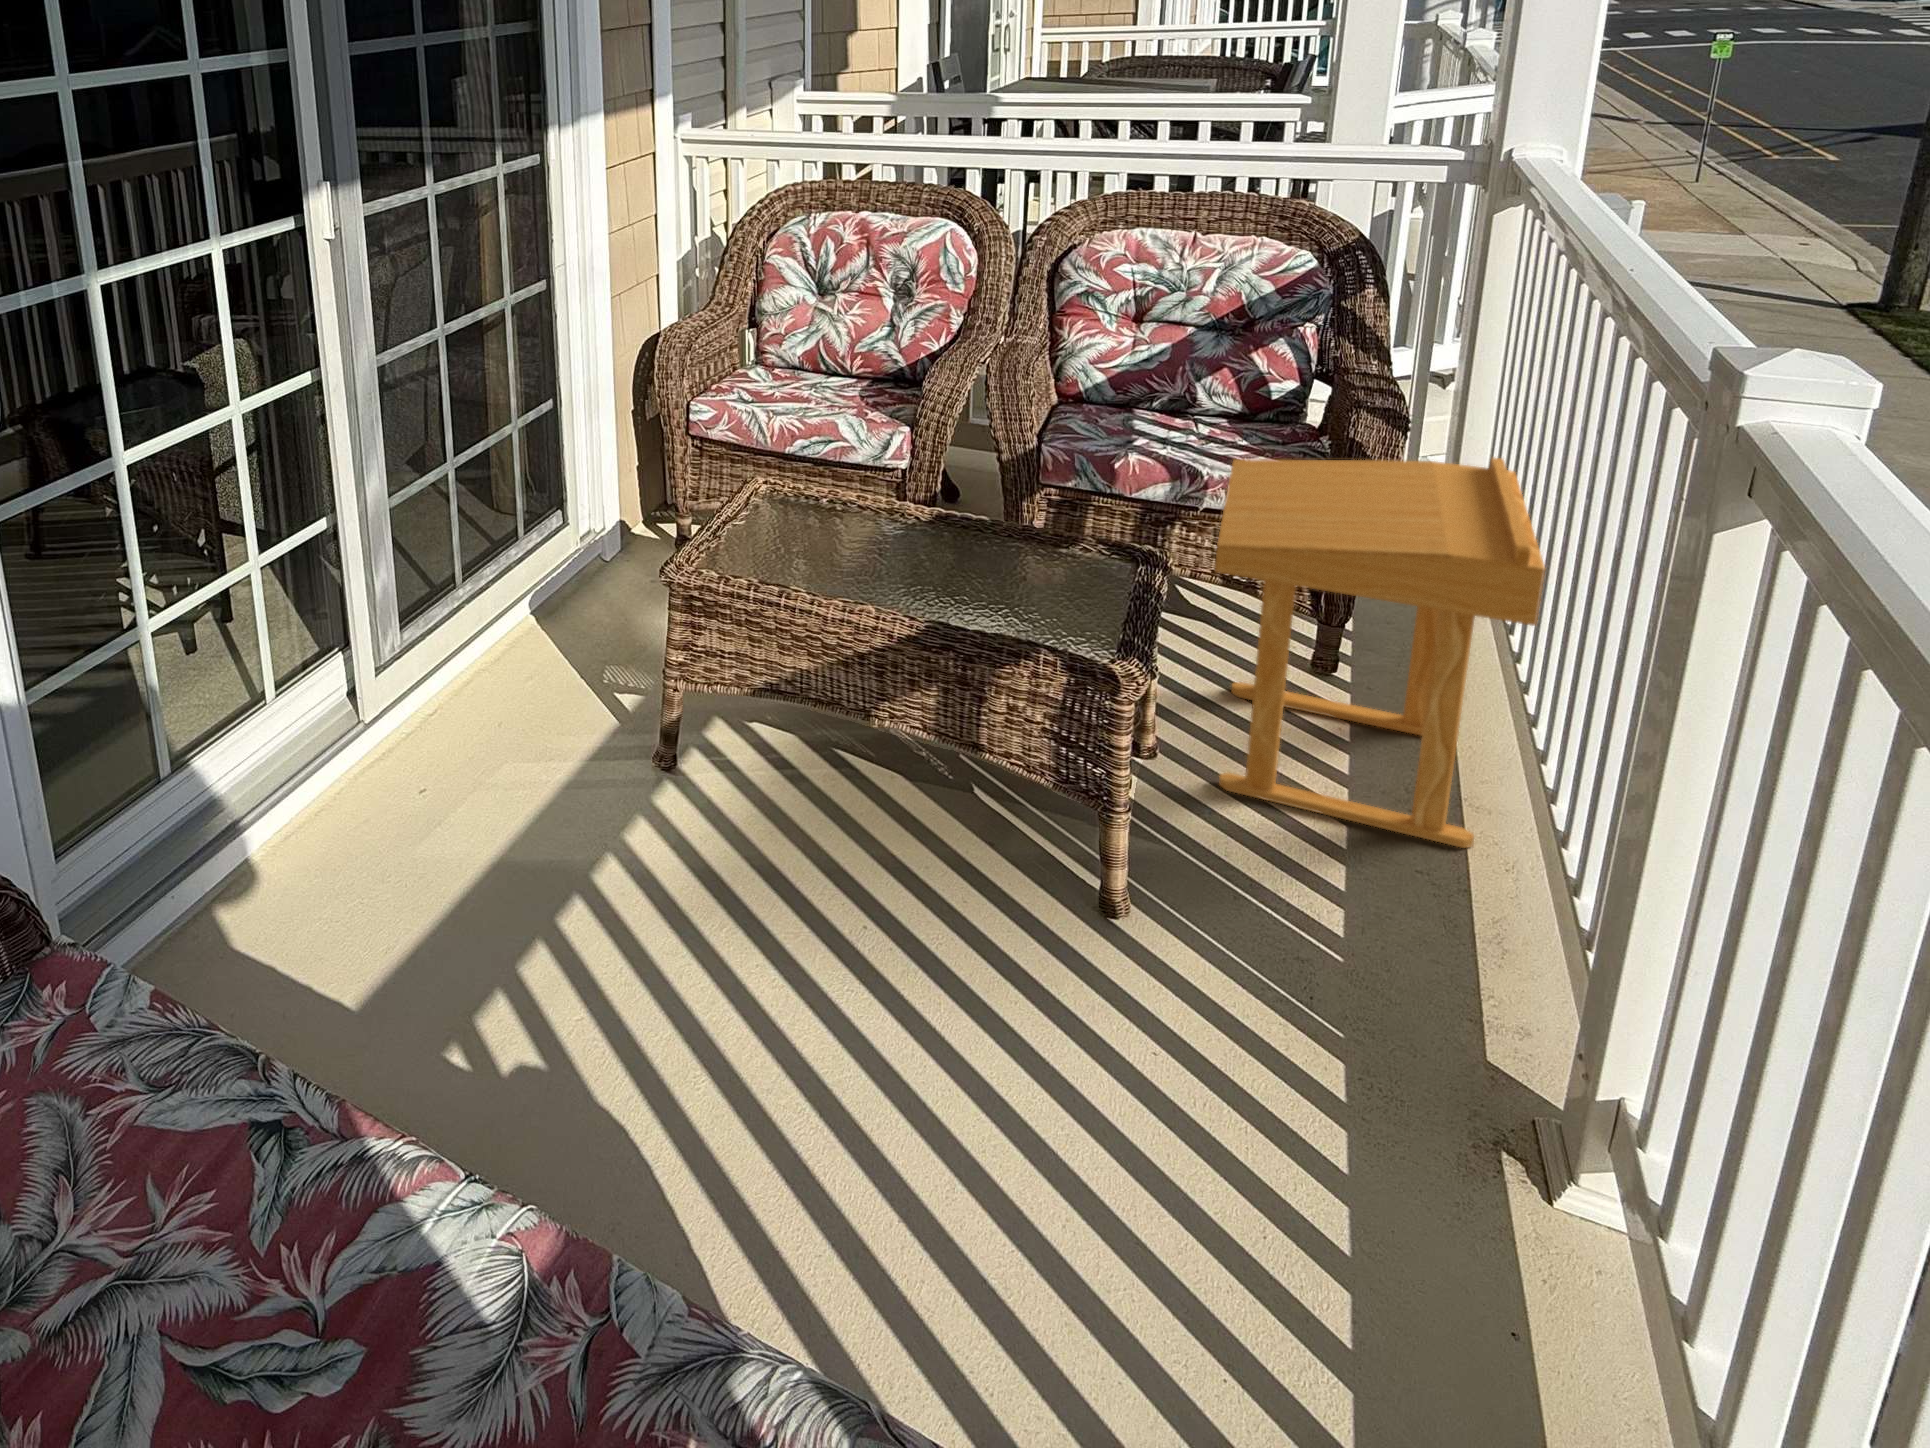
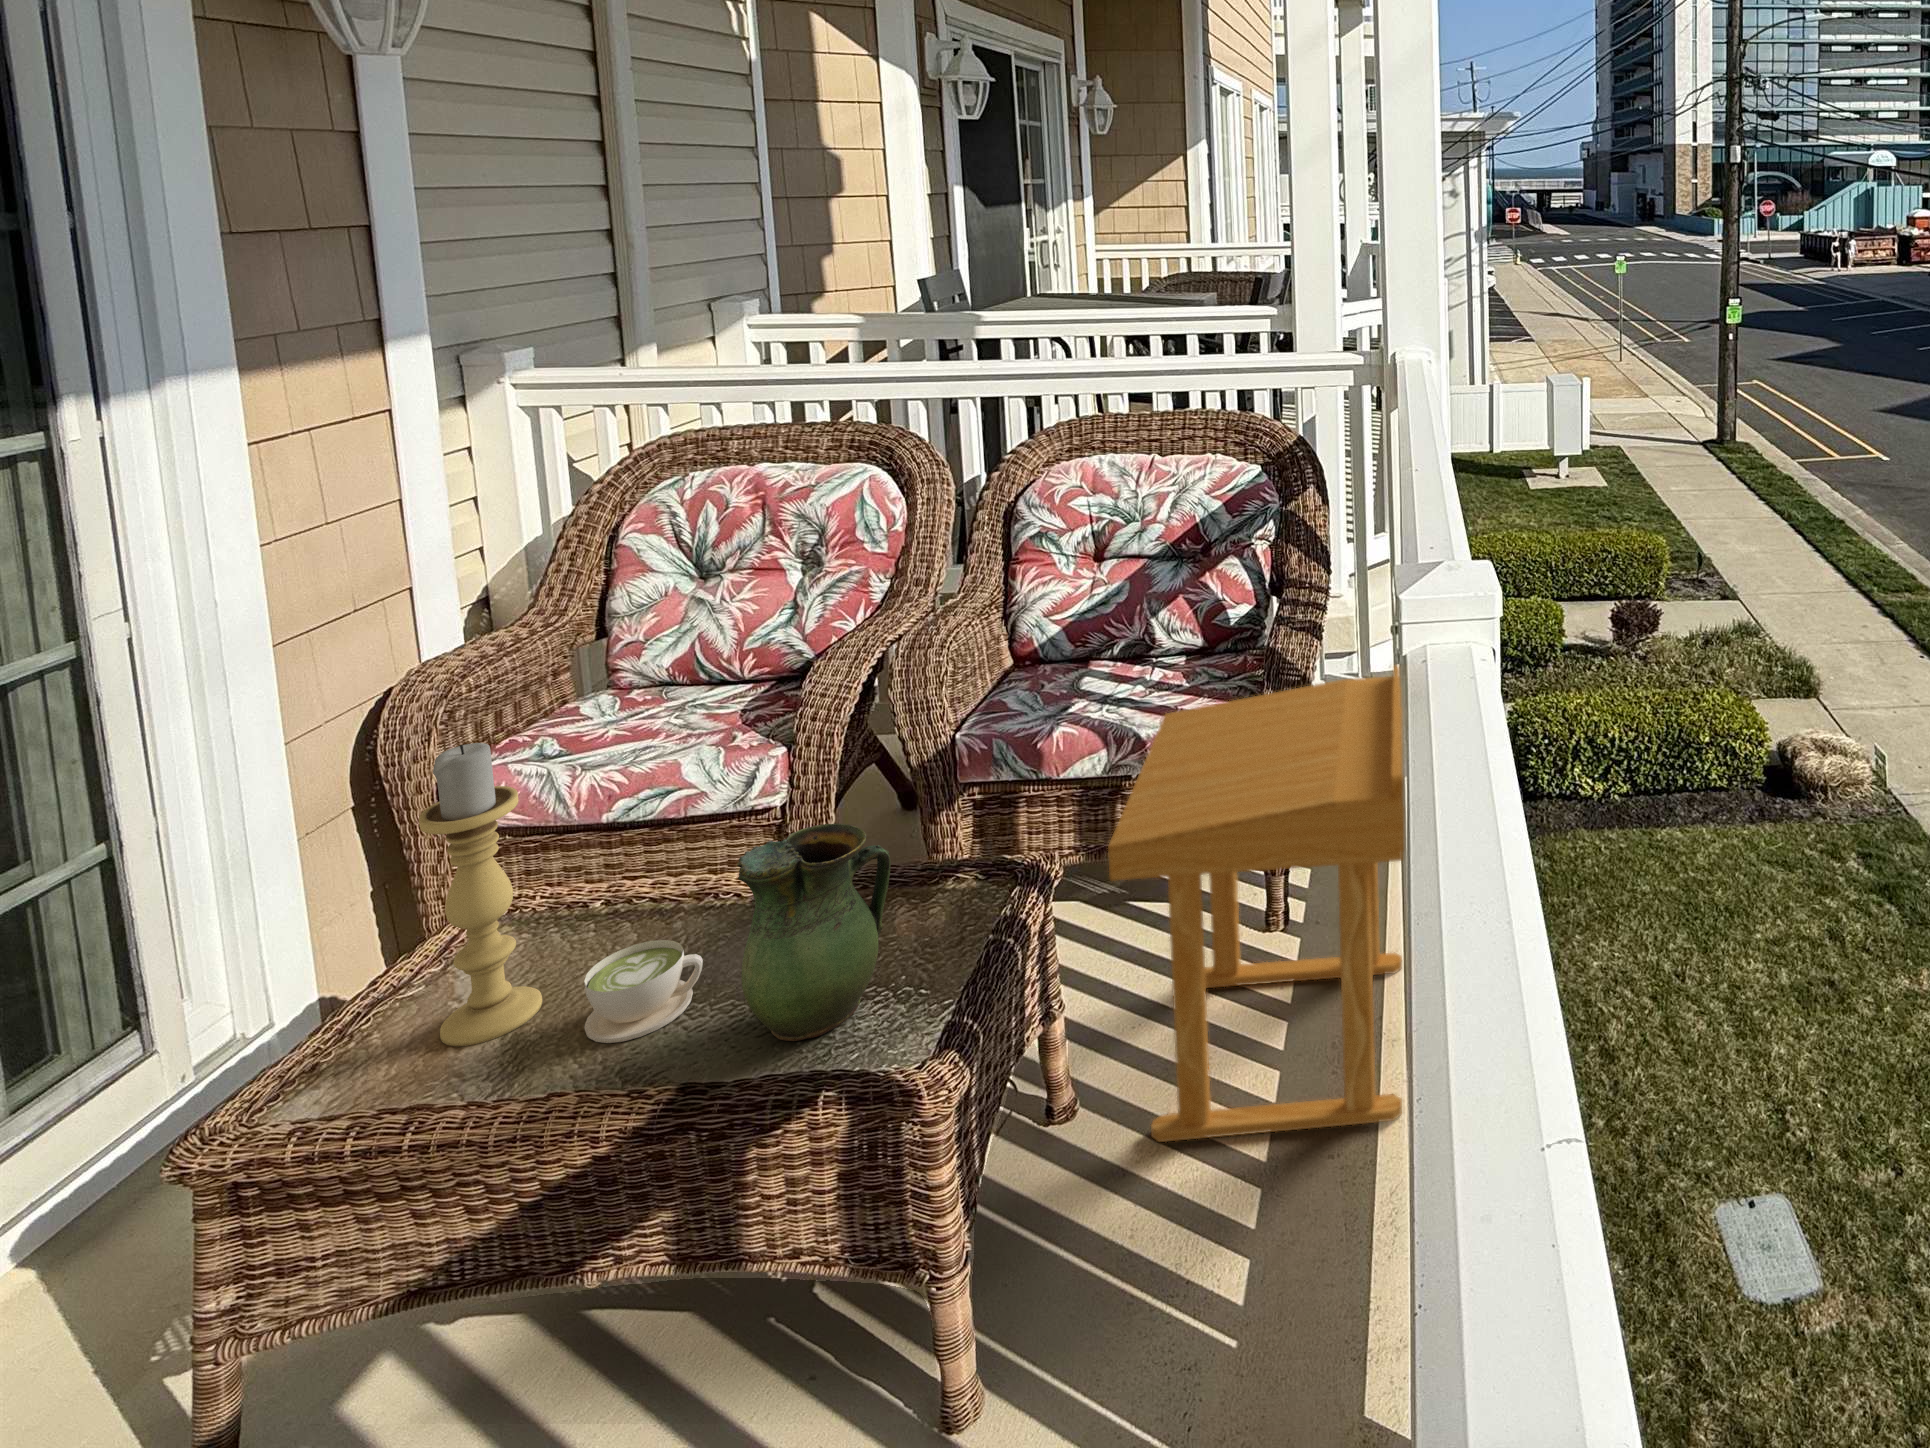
candle holder: none [764,372,816,561] -> present [419,743,542,1046]
pitcher: none [963,471,1064,613] -> present [737,824,891,1041]
coffee cup: none [851,526,922,583] -> present [584,940,703,1043]

